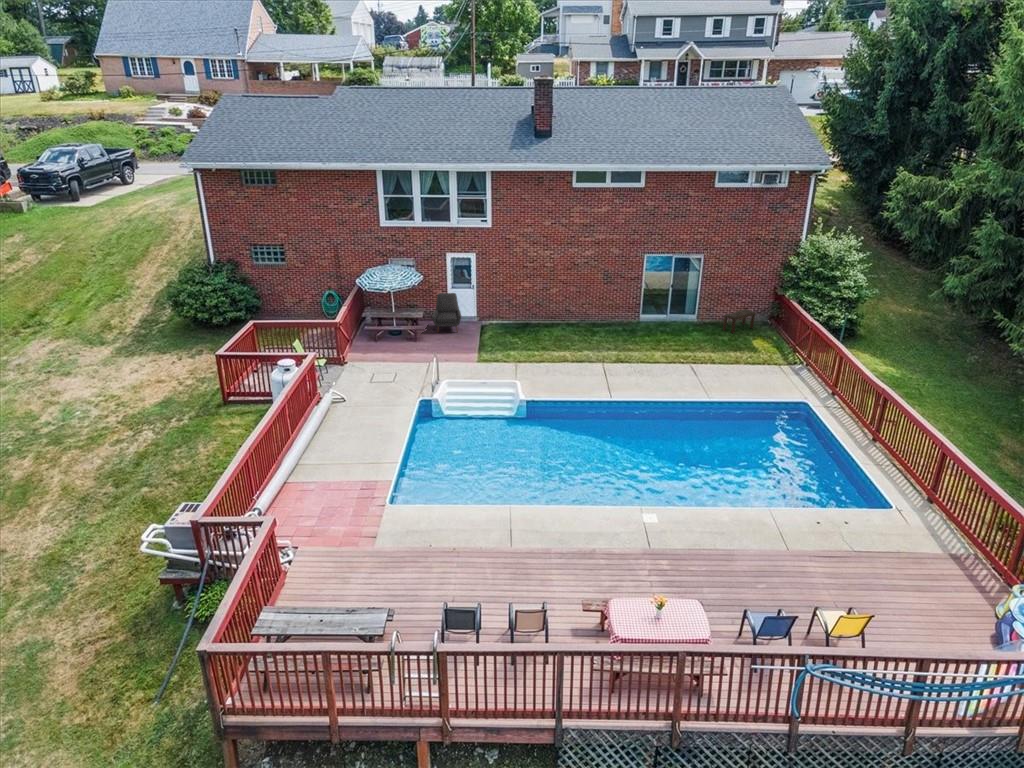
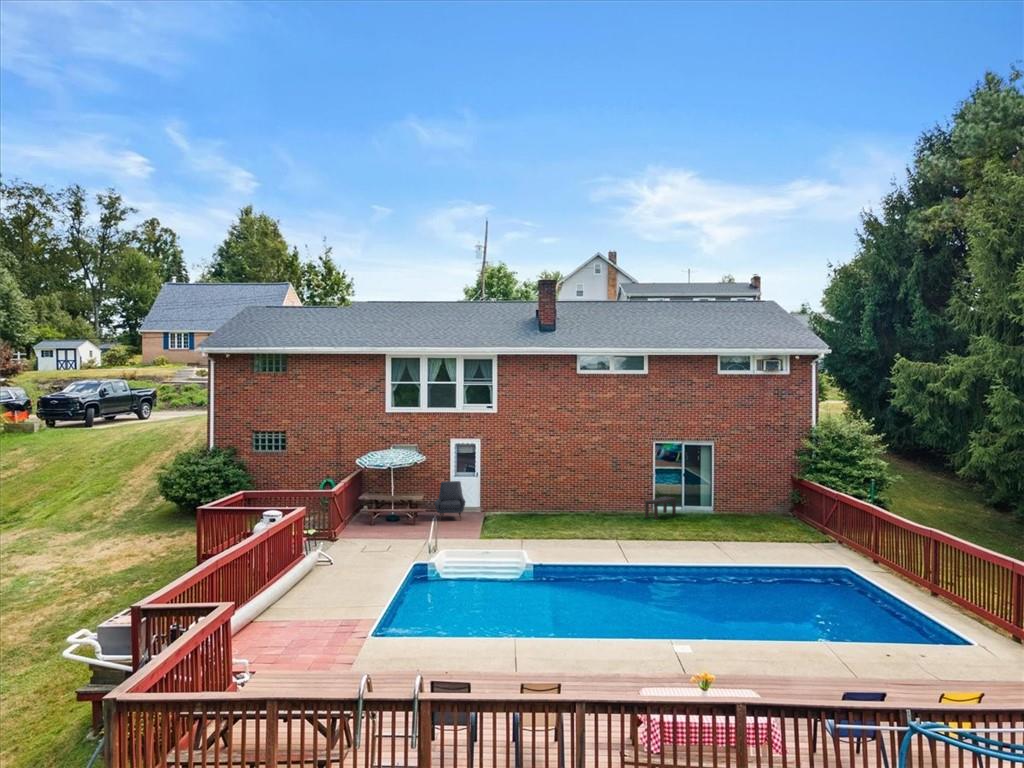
bench: present [723,309,756,333] -> present [645,496,676,519]

